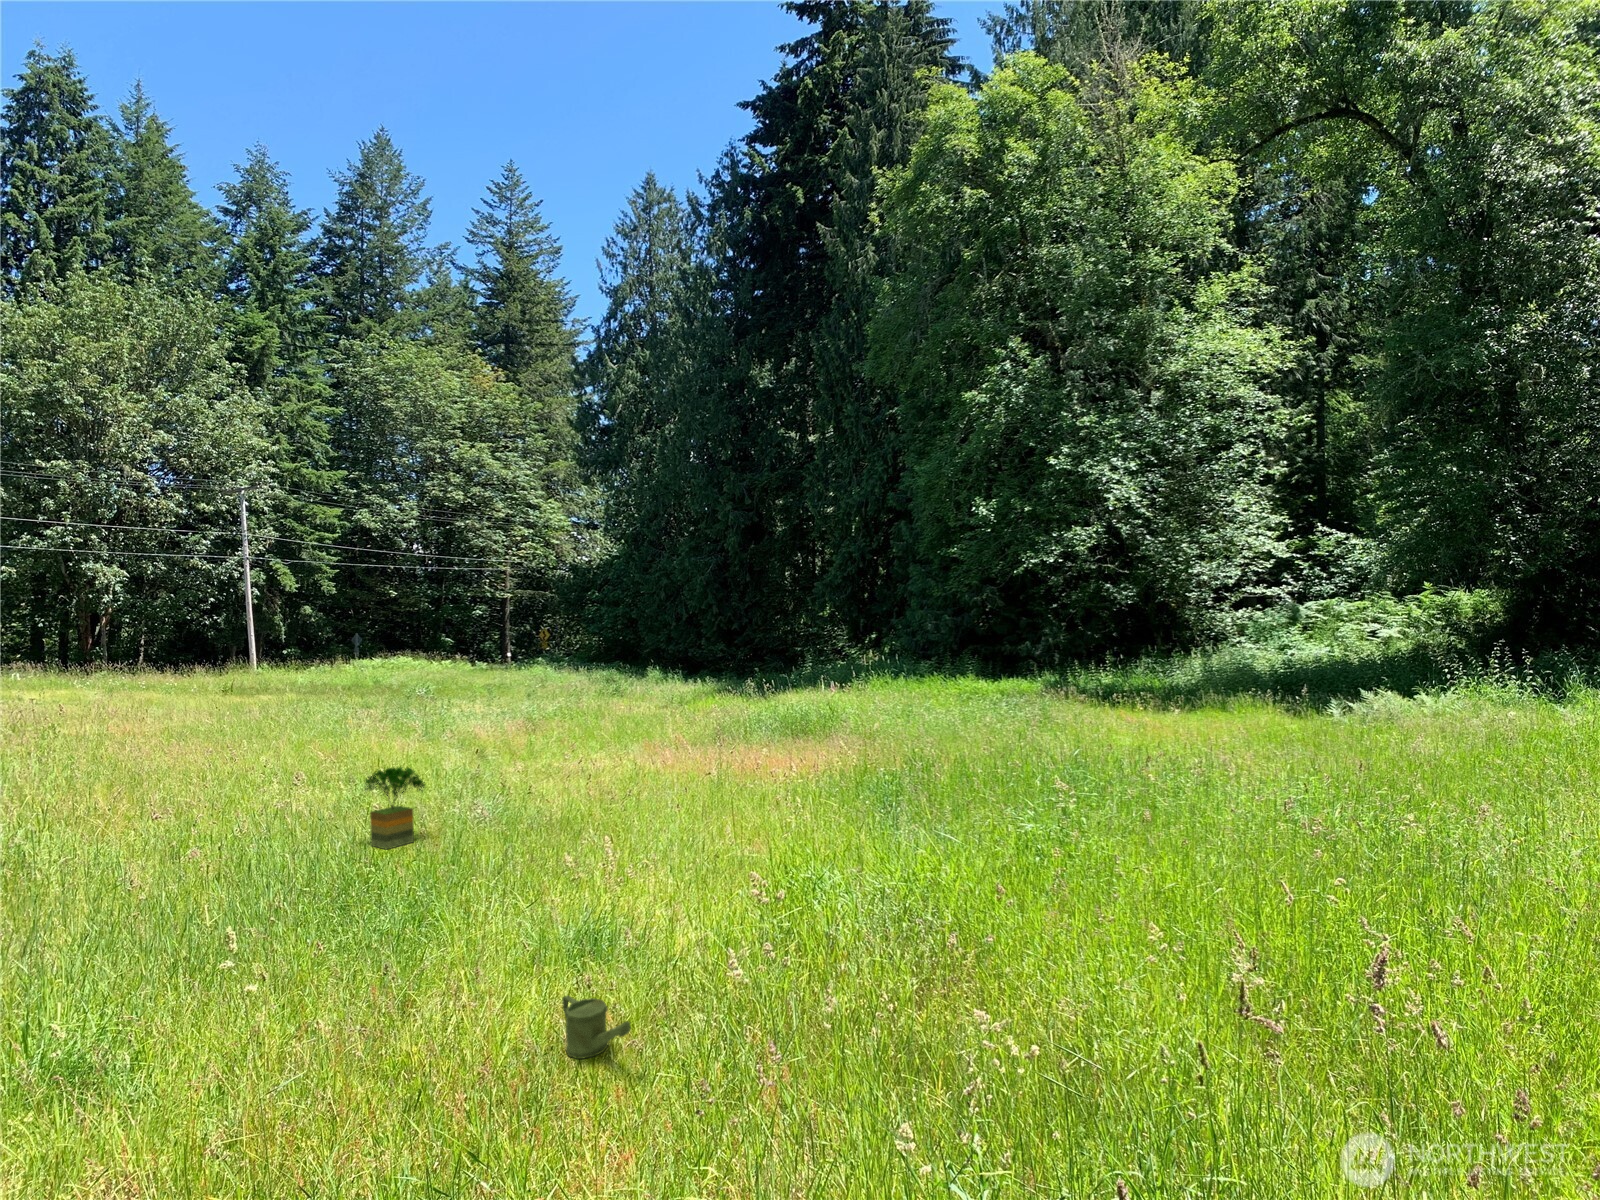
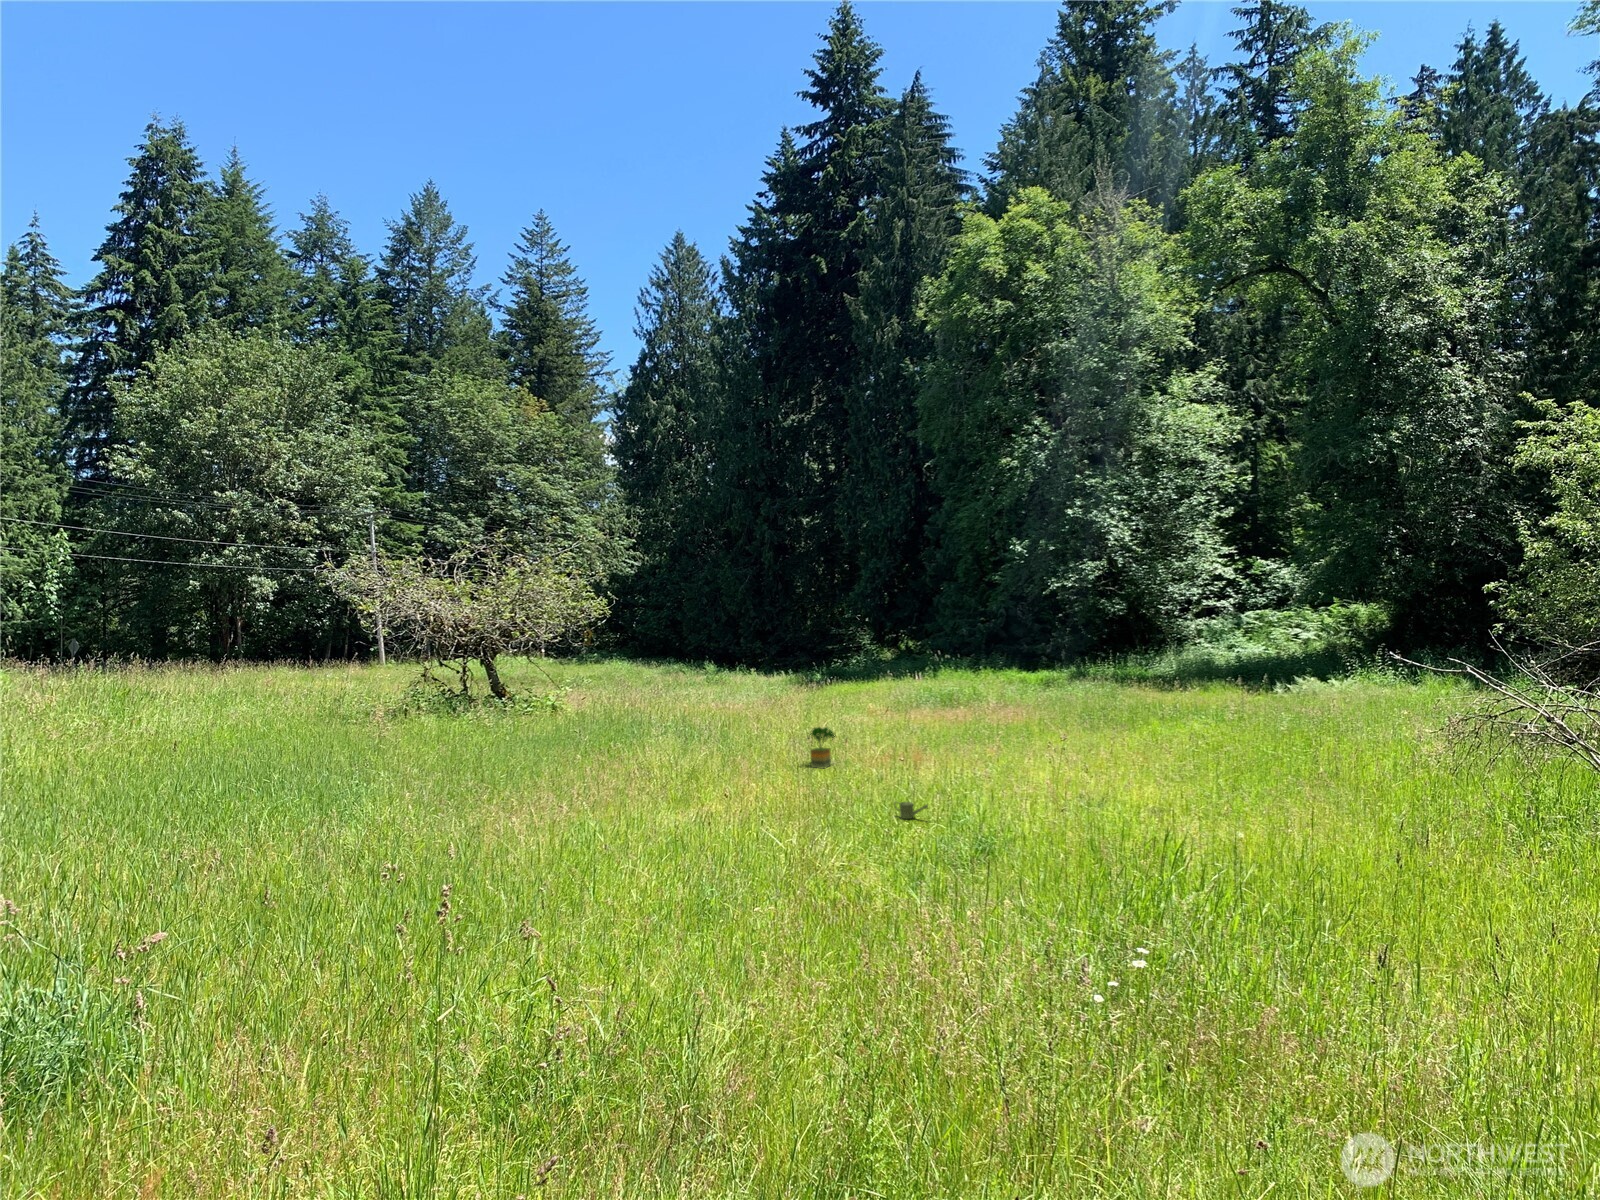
watering can: present [562,996,630,1059] -> present [894,802,928,819]

